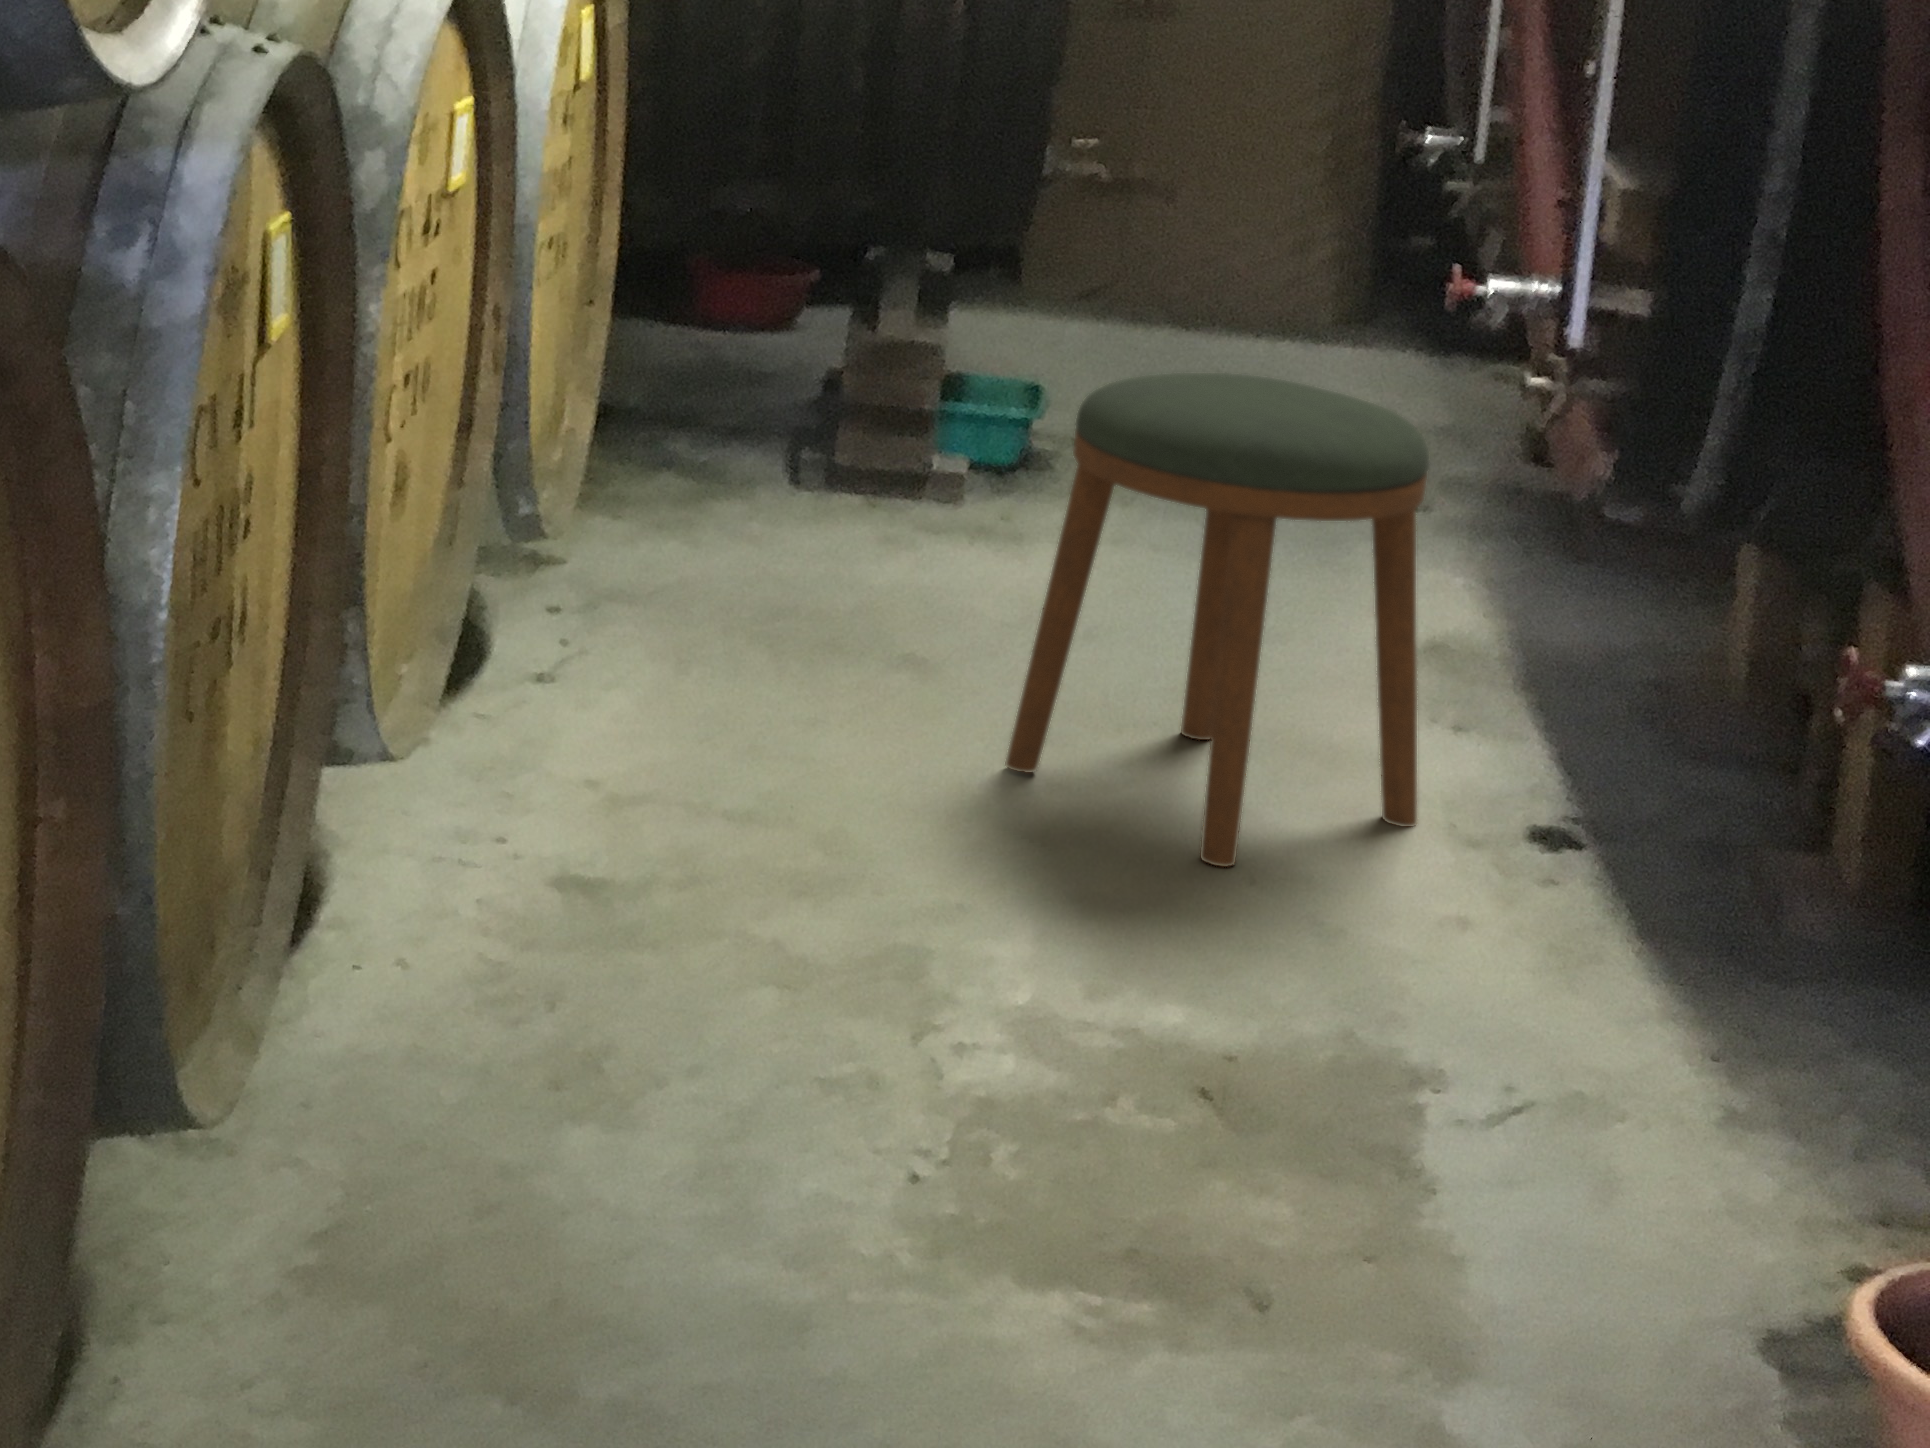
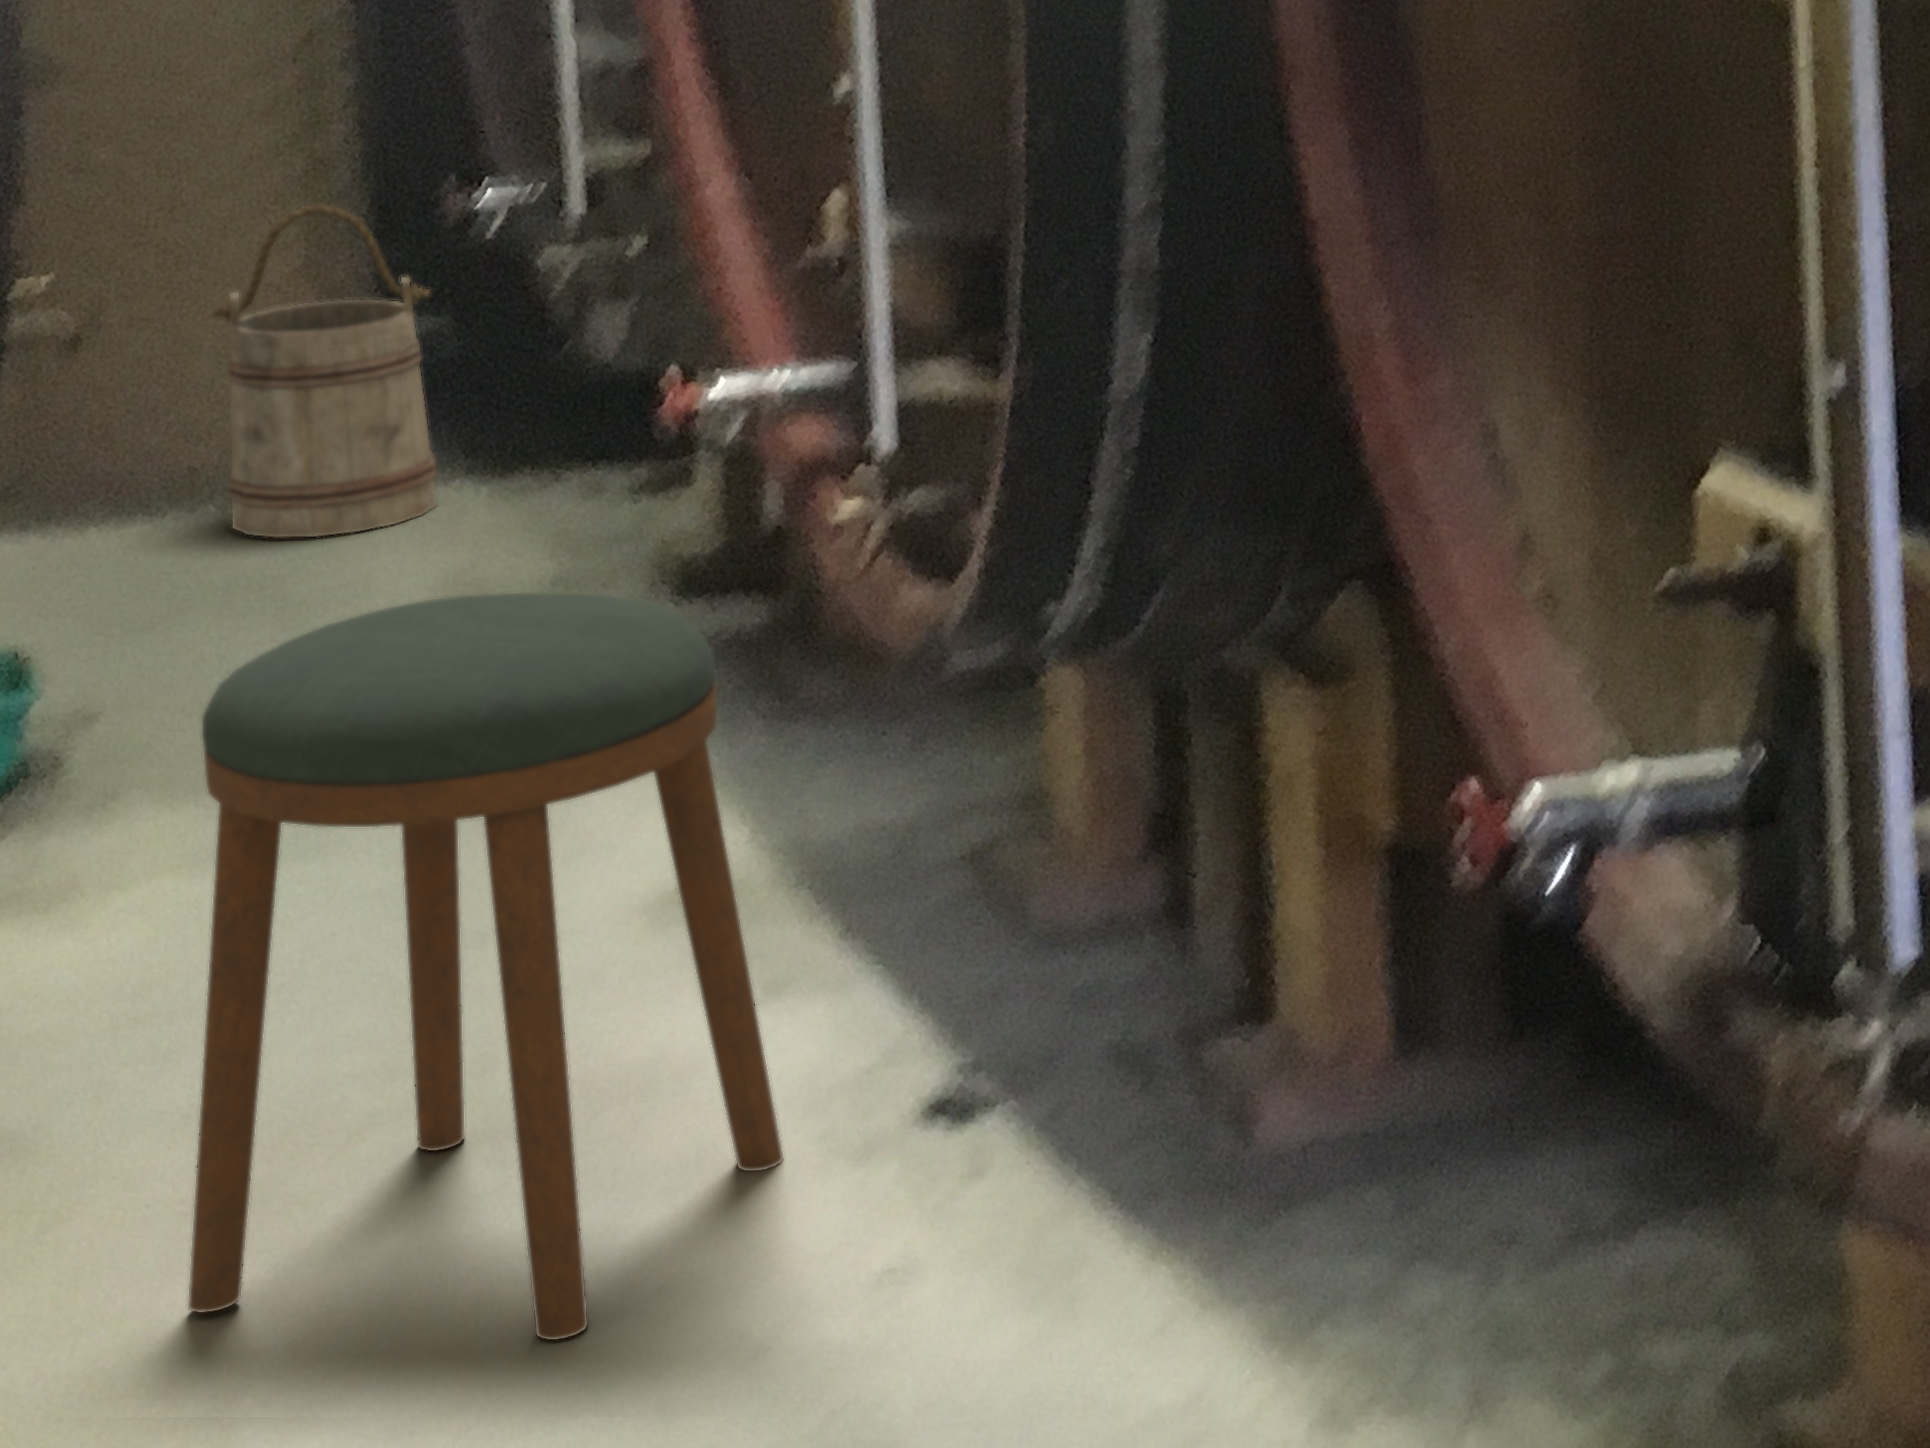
bucket: none [1244,133,1418,371] -> present [212,204,437,537]

